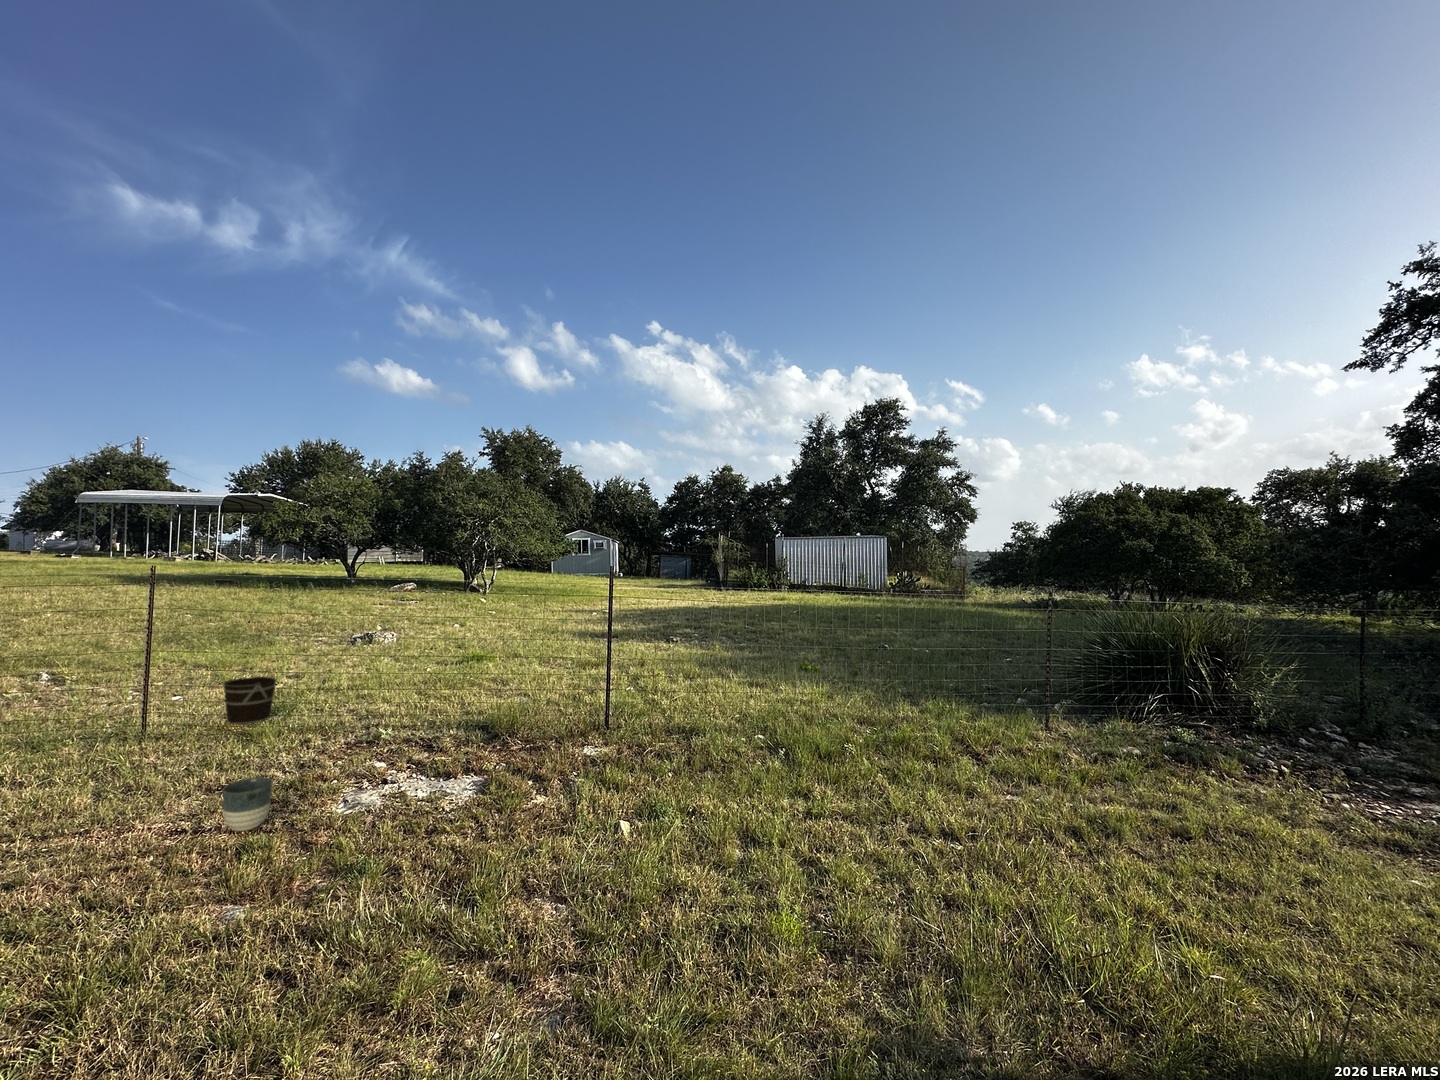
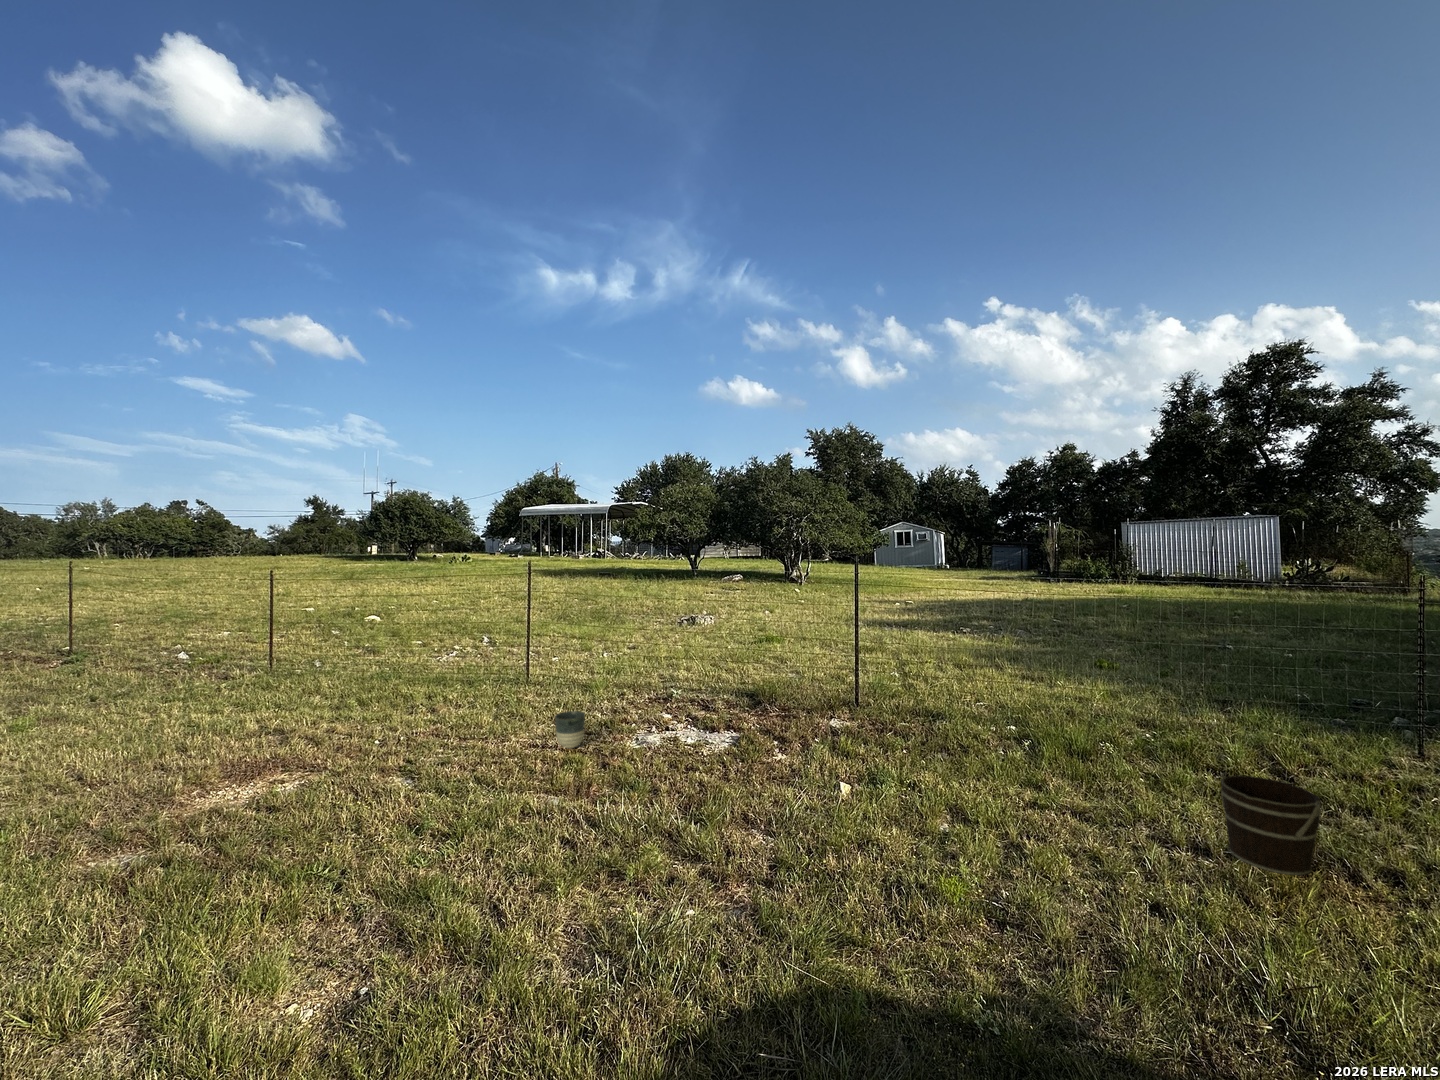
bucket: present [223,677,276,724] -> present [1219,775,1321,875]

